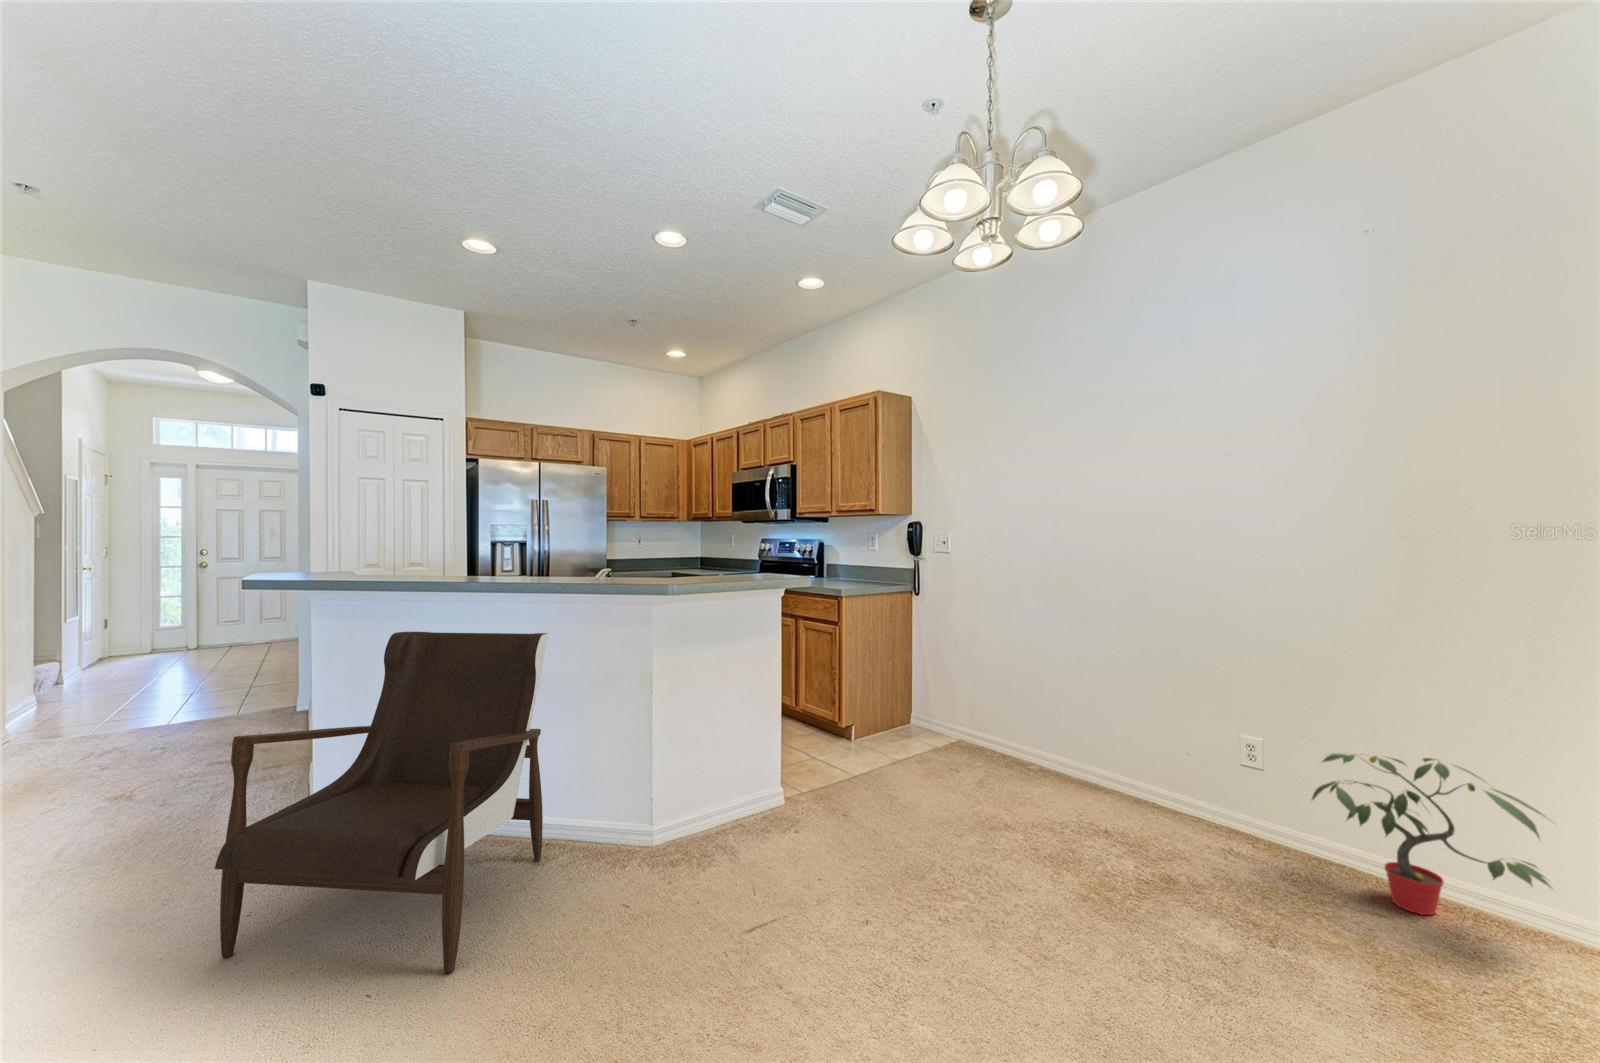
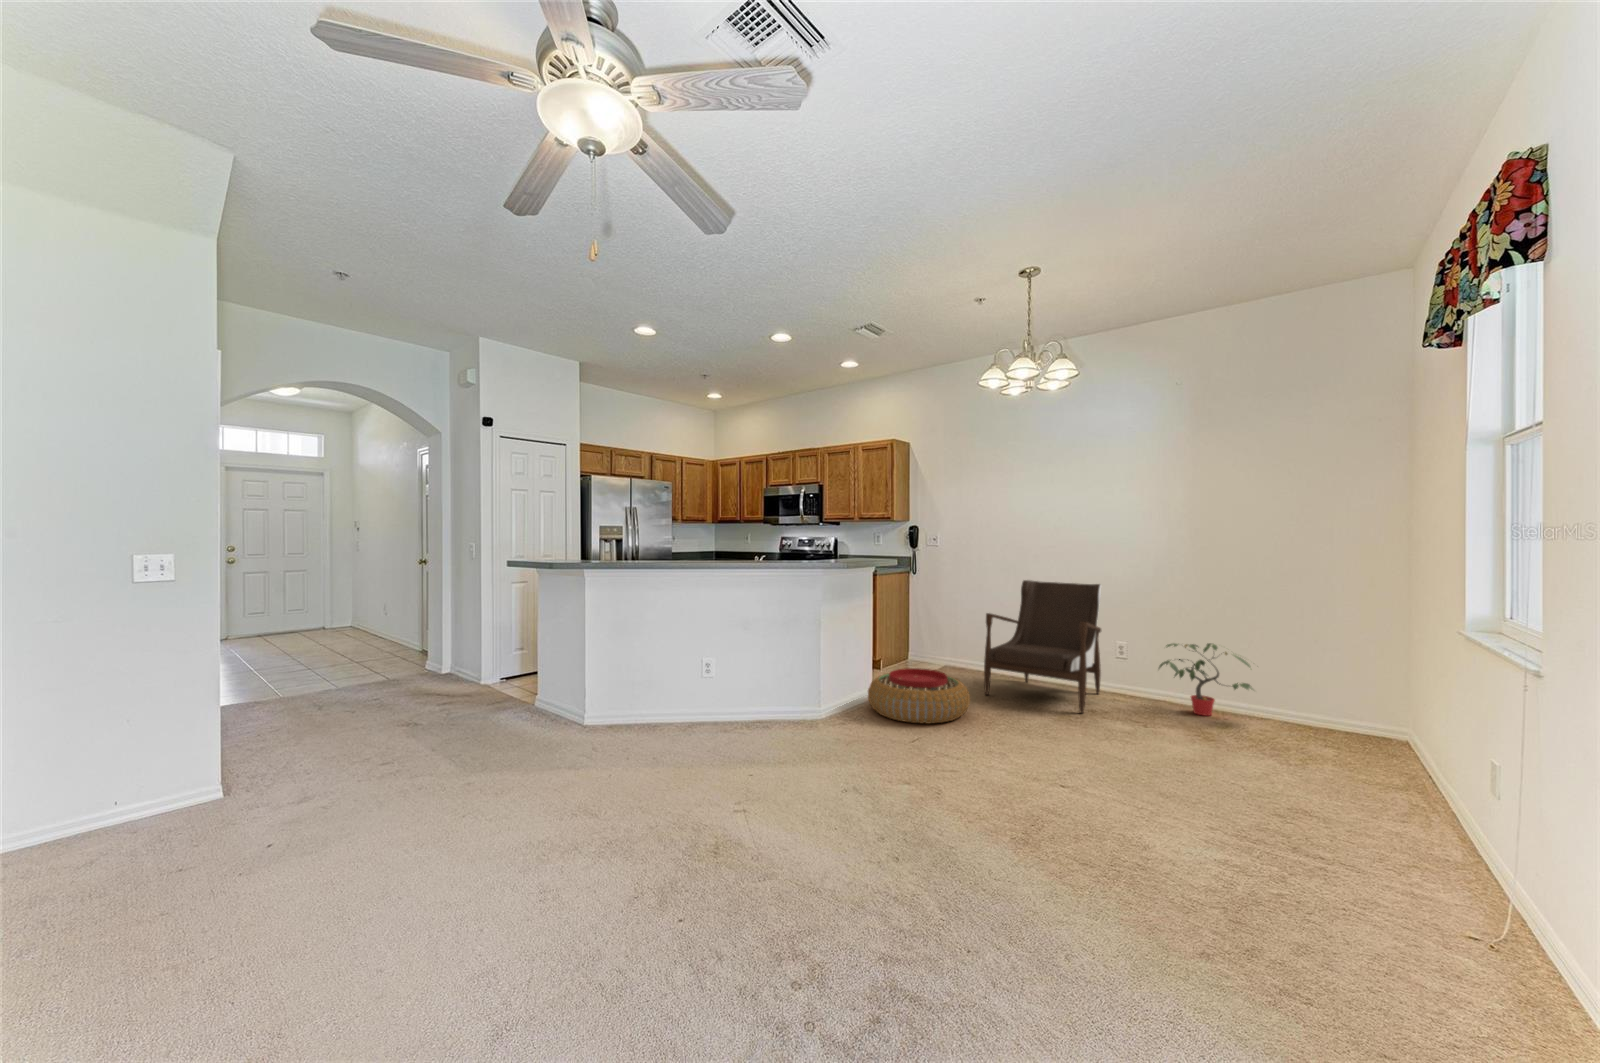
armchair: present [215,632,548,973] -> present [984,580,1102,713]
pouf: none [740,760,917,880] -> present [868,668,970,724]

